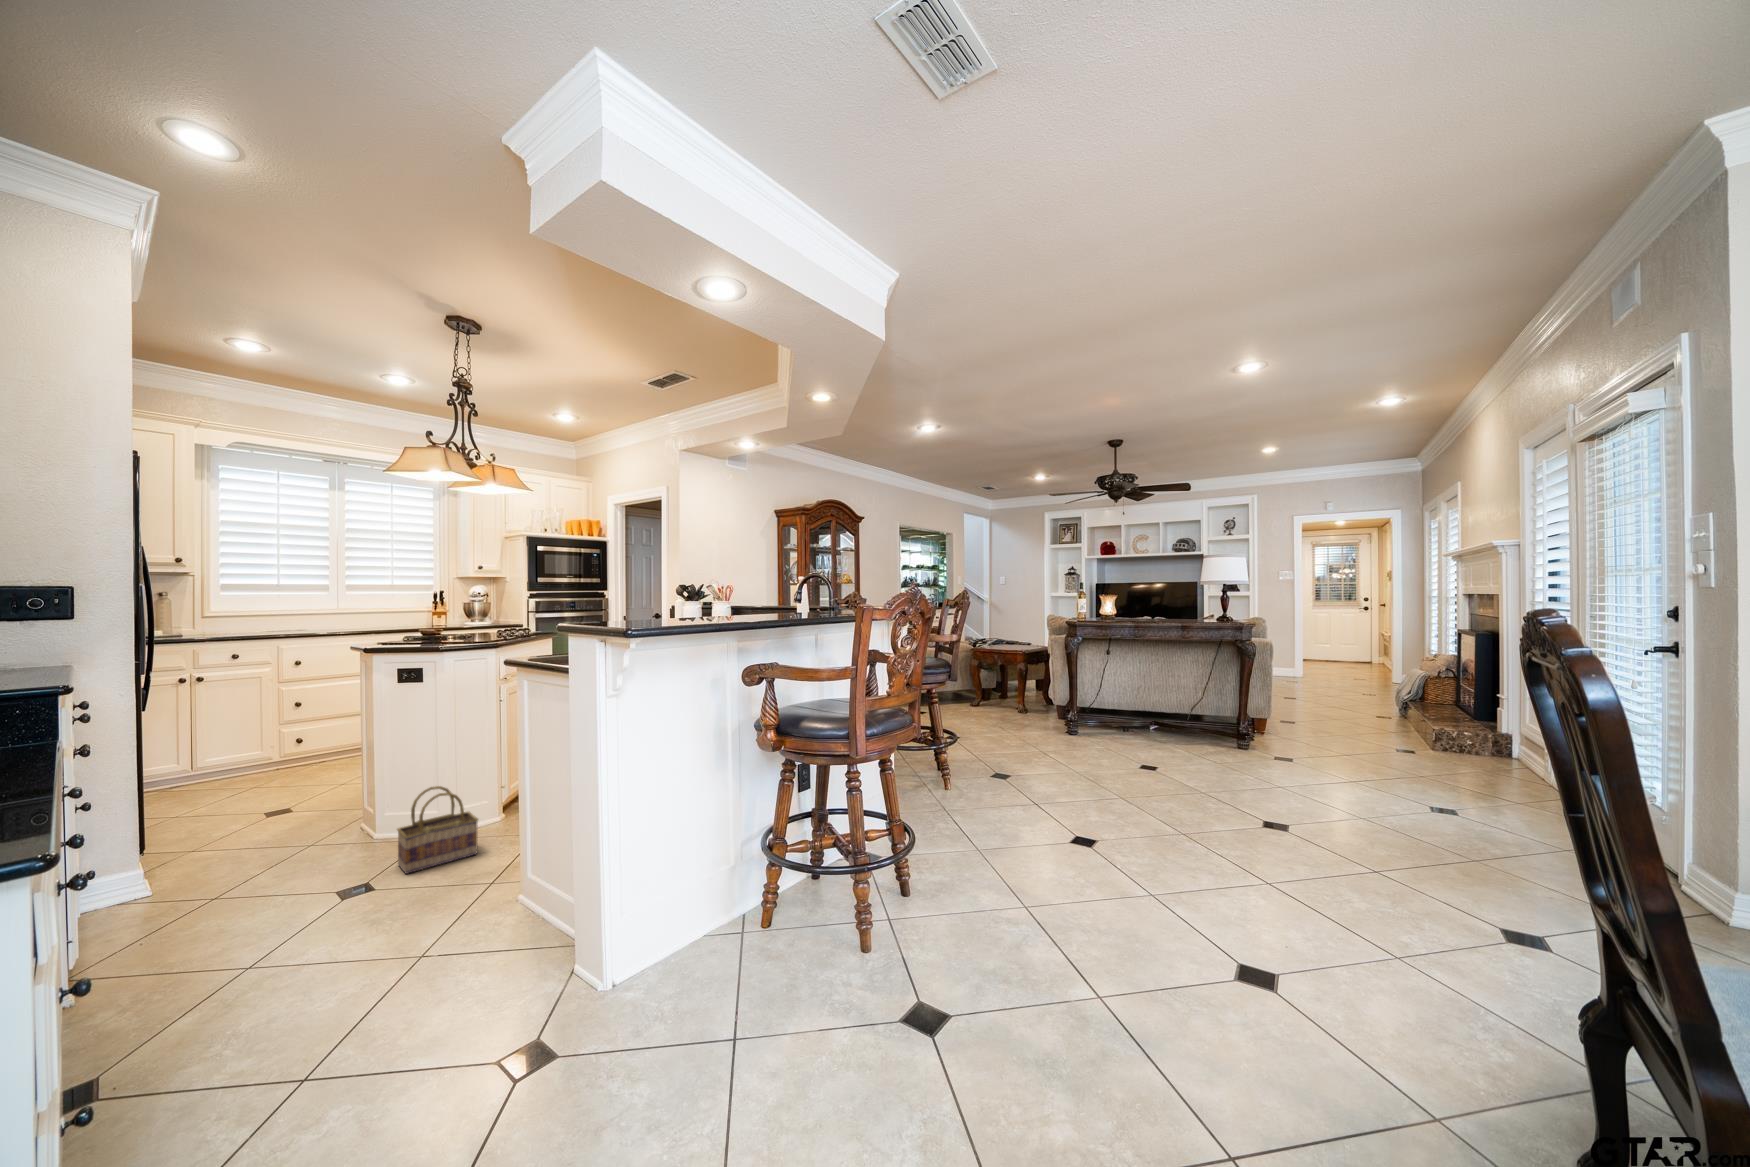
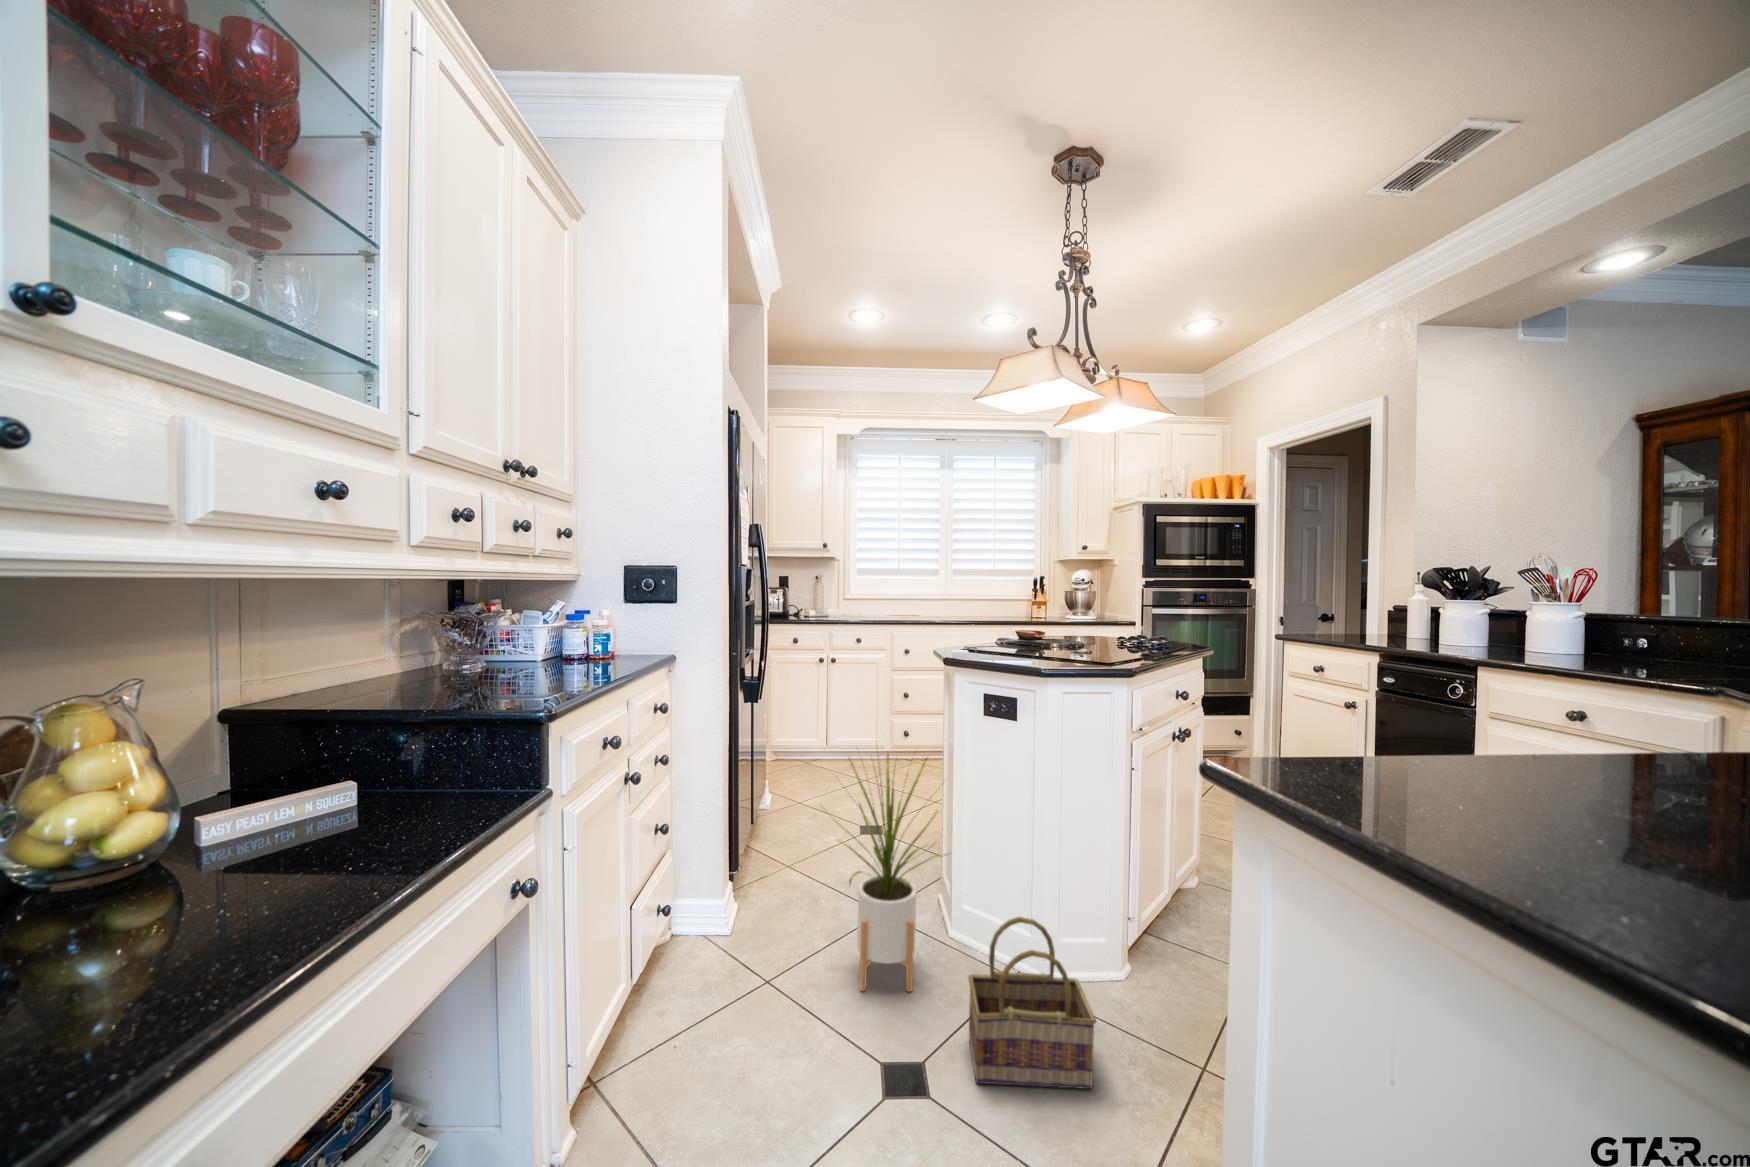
house plant: none [260,709,378,876] -> present [846,748,945,992]

